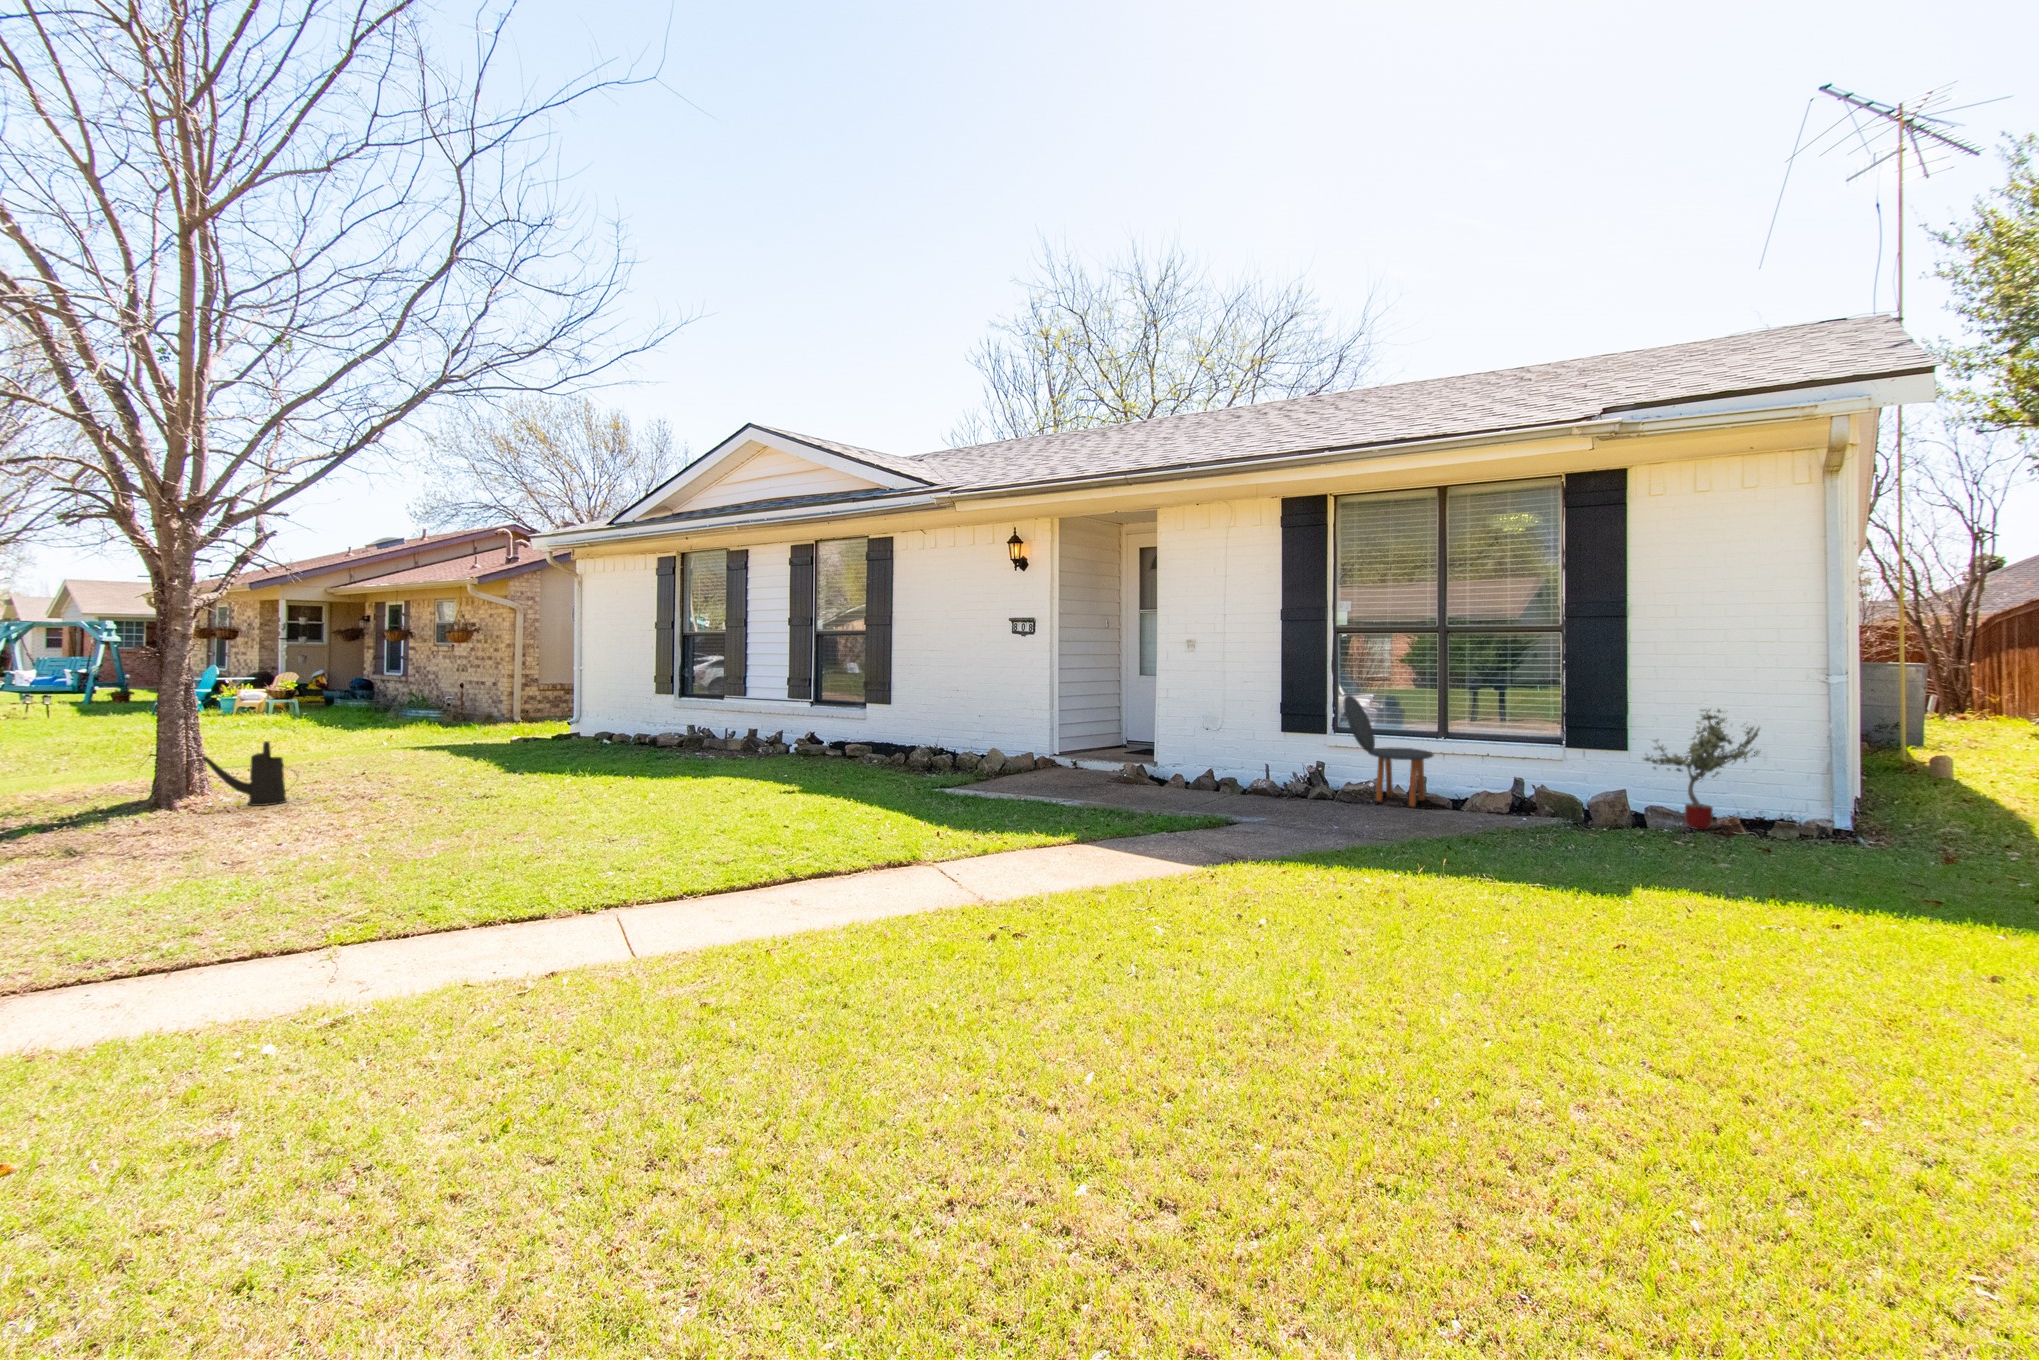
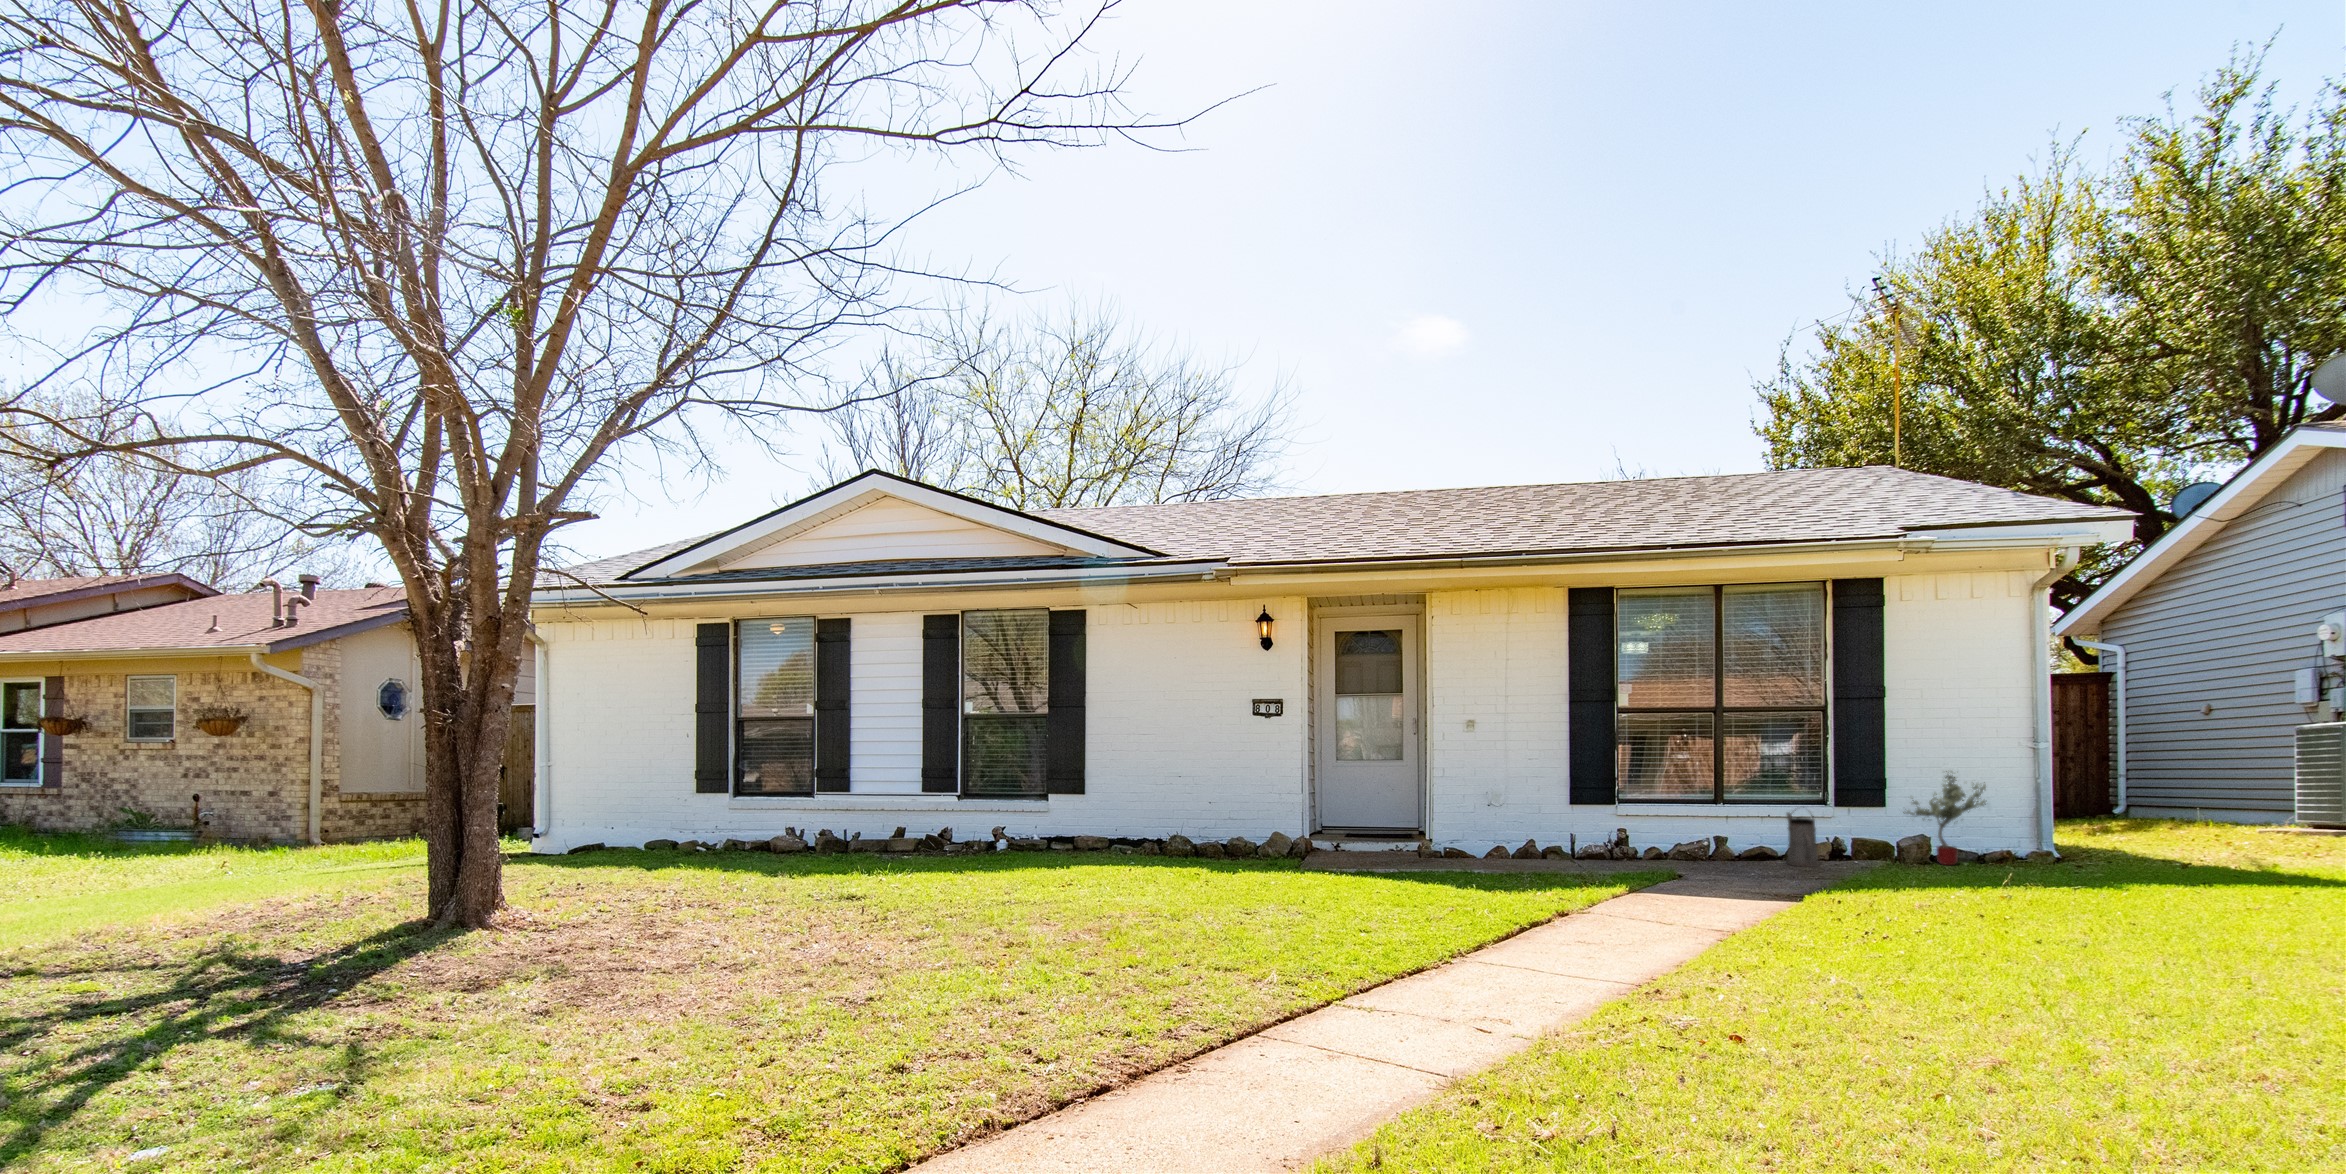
chair: present [1343,695,1433,807] -> none [1658,769,1740,865]
watering can: present [202,741,287,806] -> present [1787,810,1819,867]

